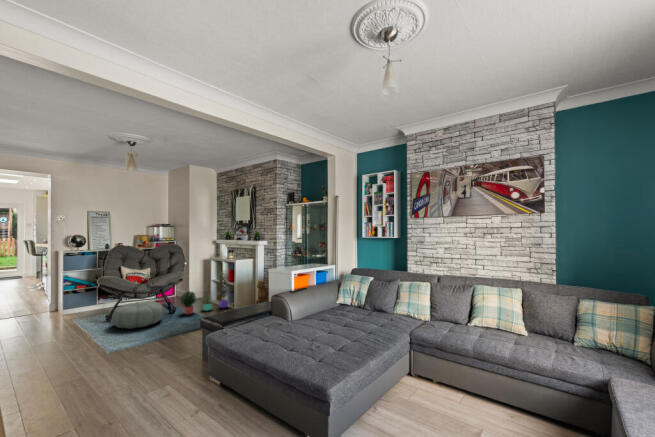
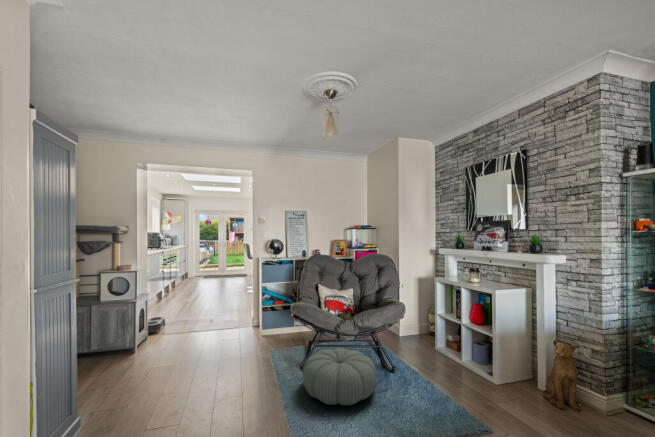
potted plant: present [181,271,230,314] -> none [399,305,486,382]

